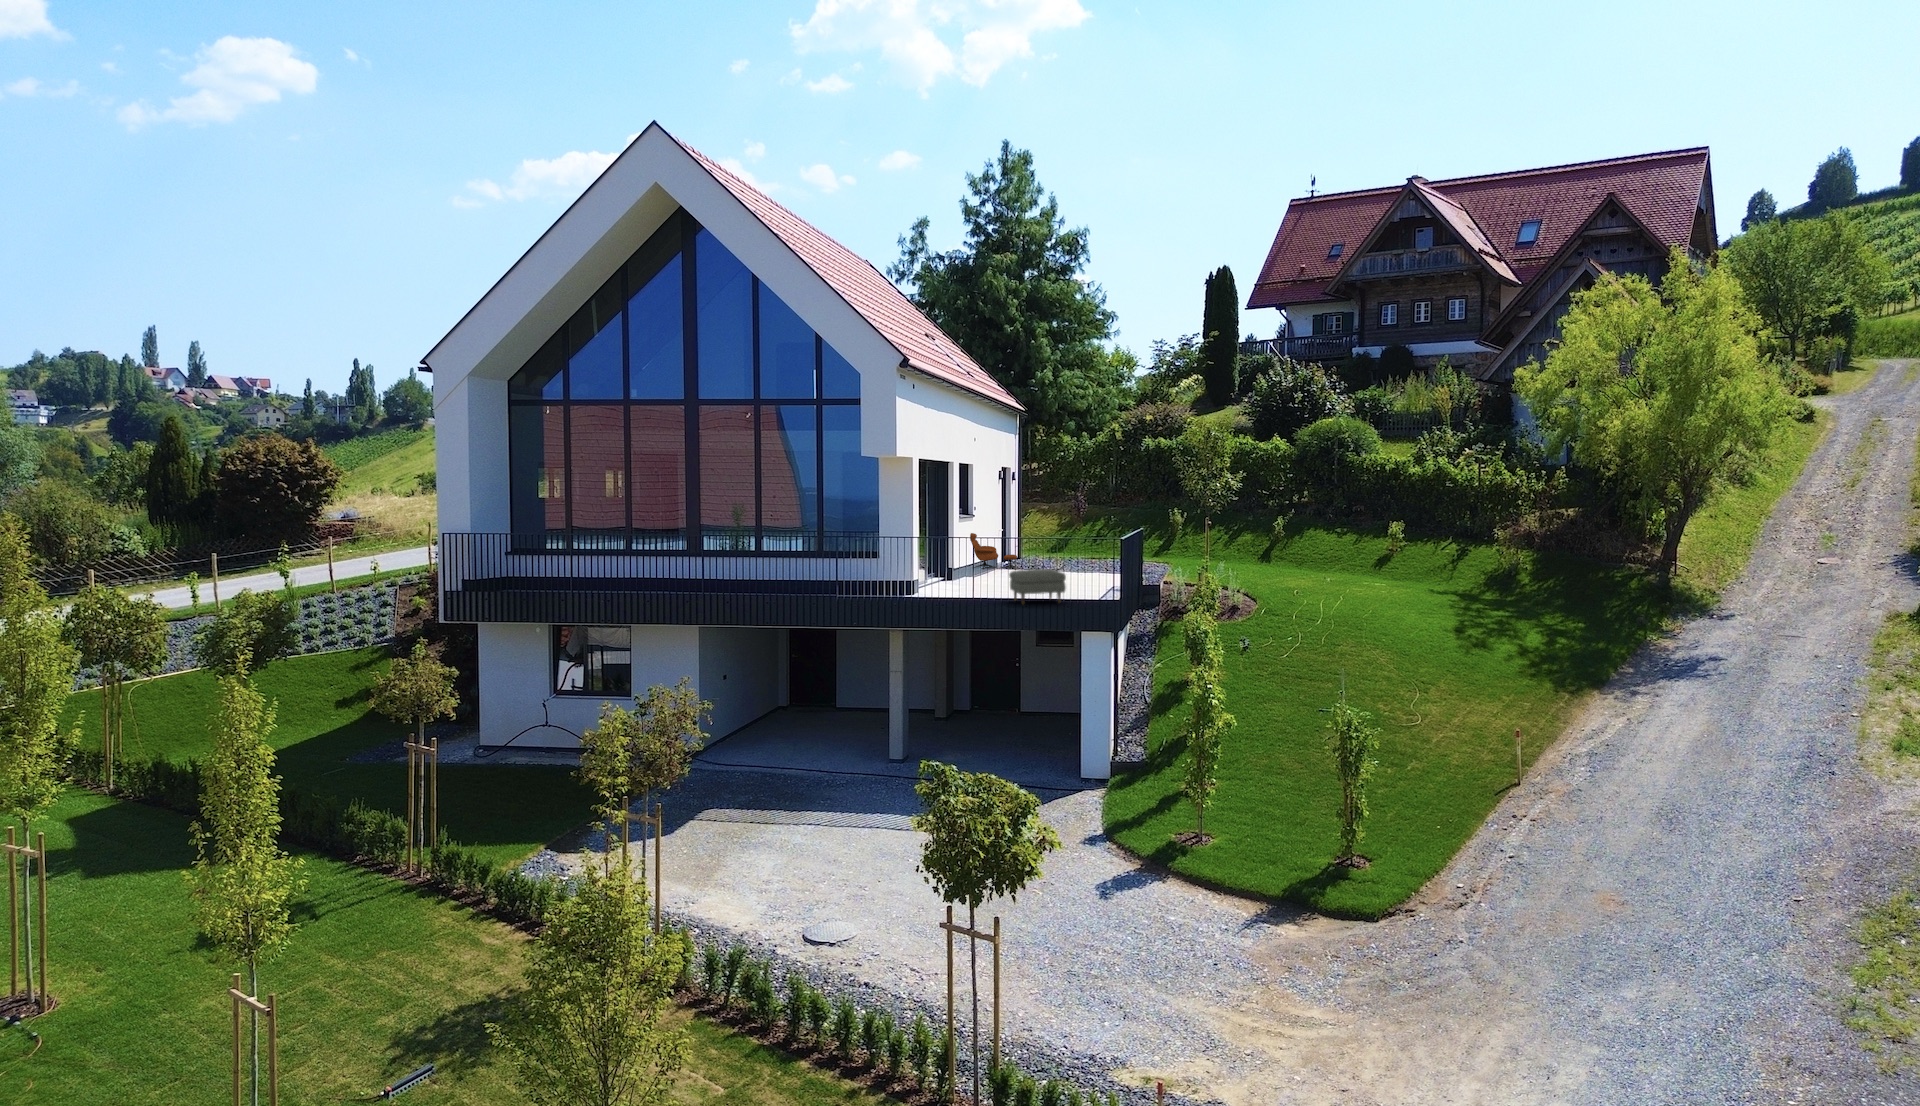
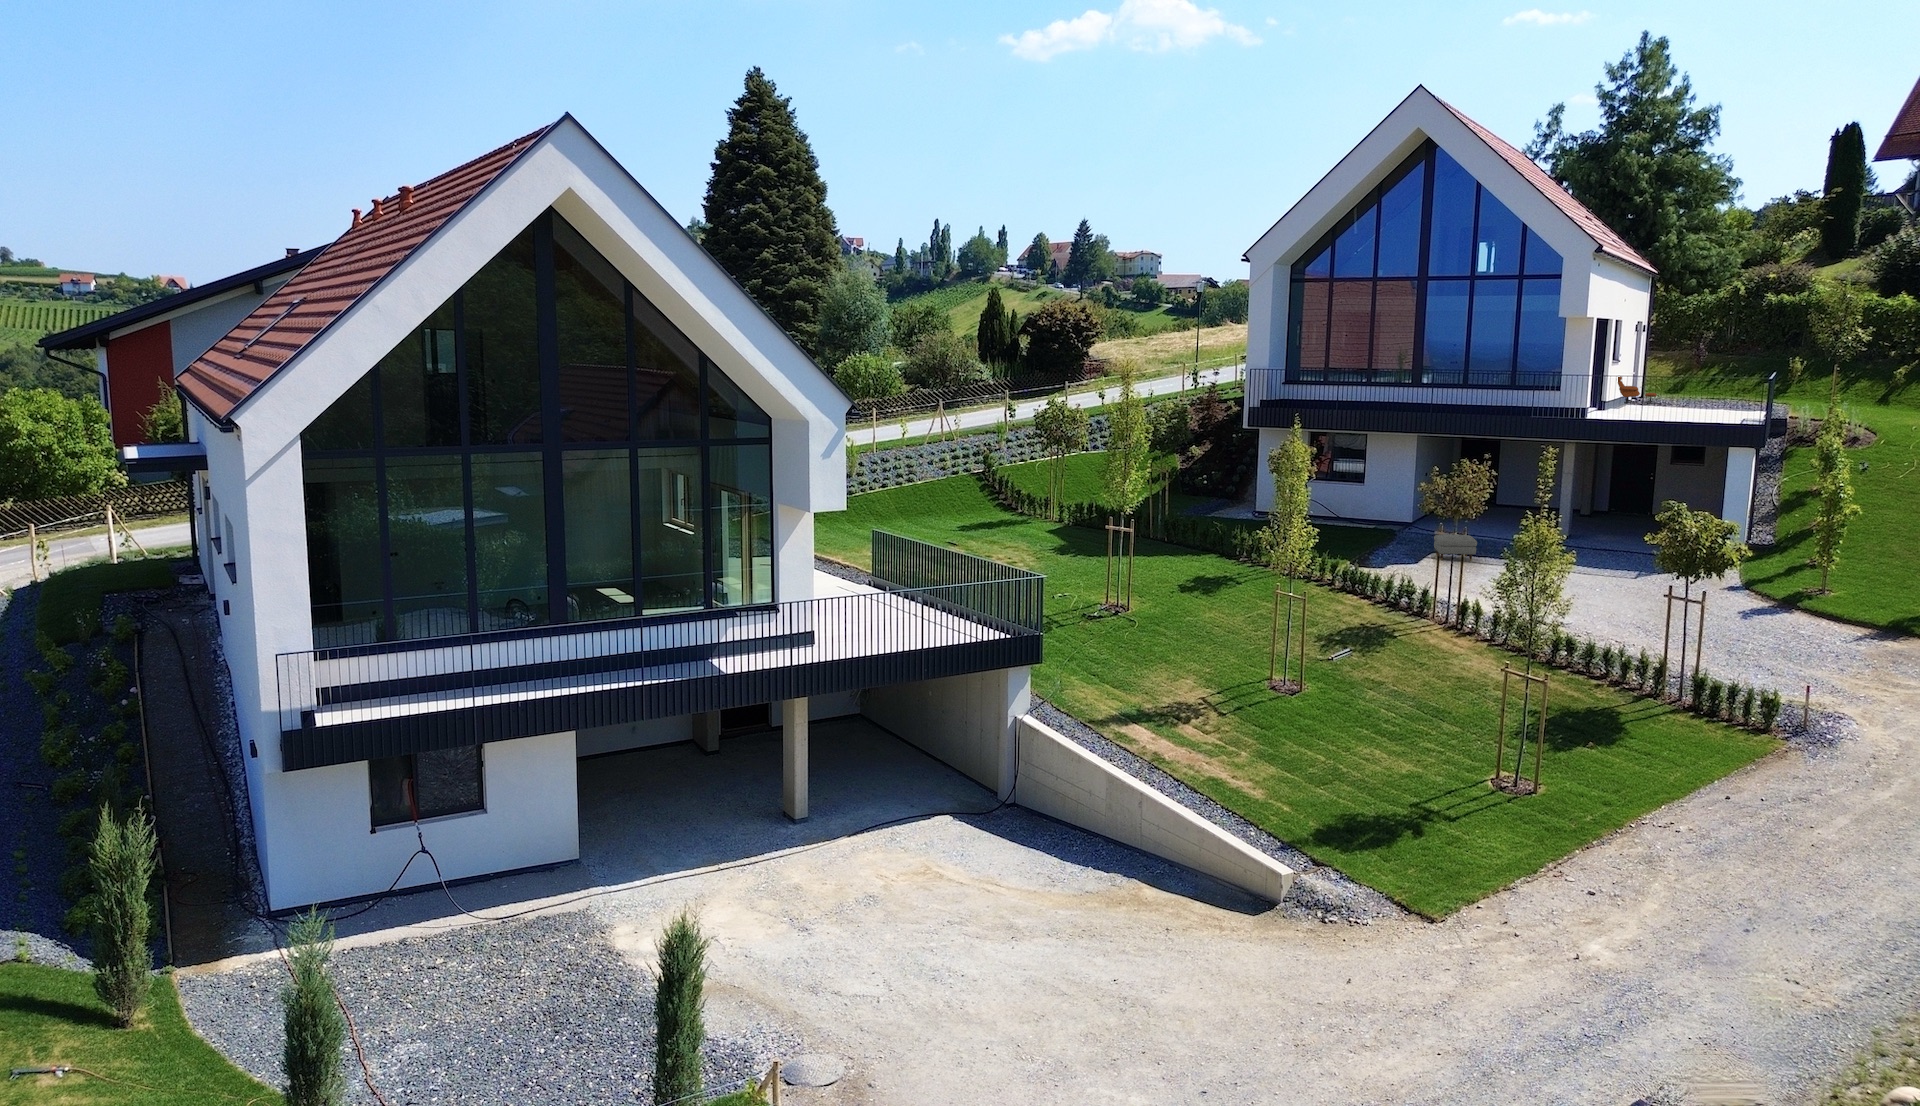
ottoman: present [1009,569,1066,604] -> present [1434,535,1477,561]

